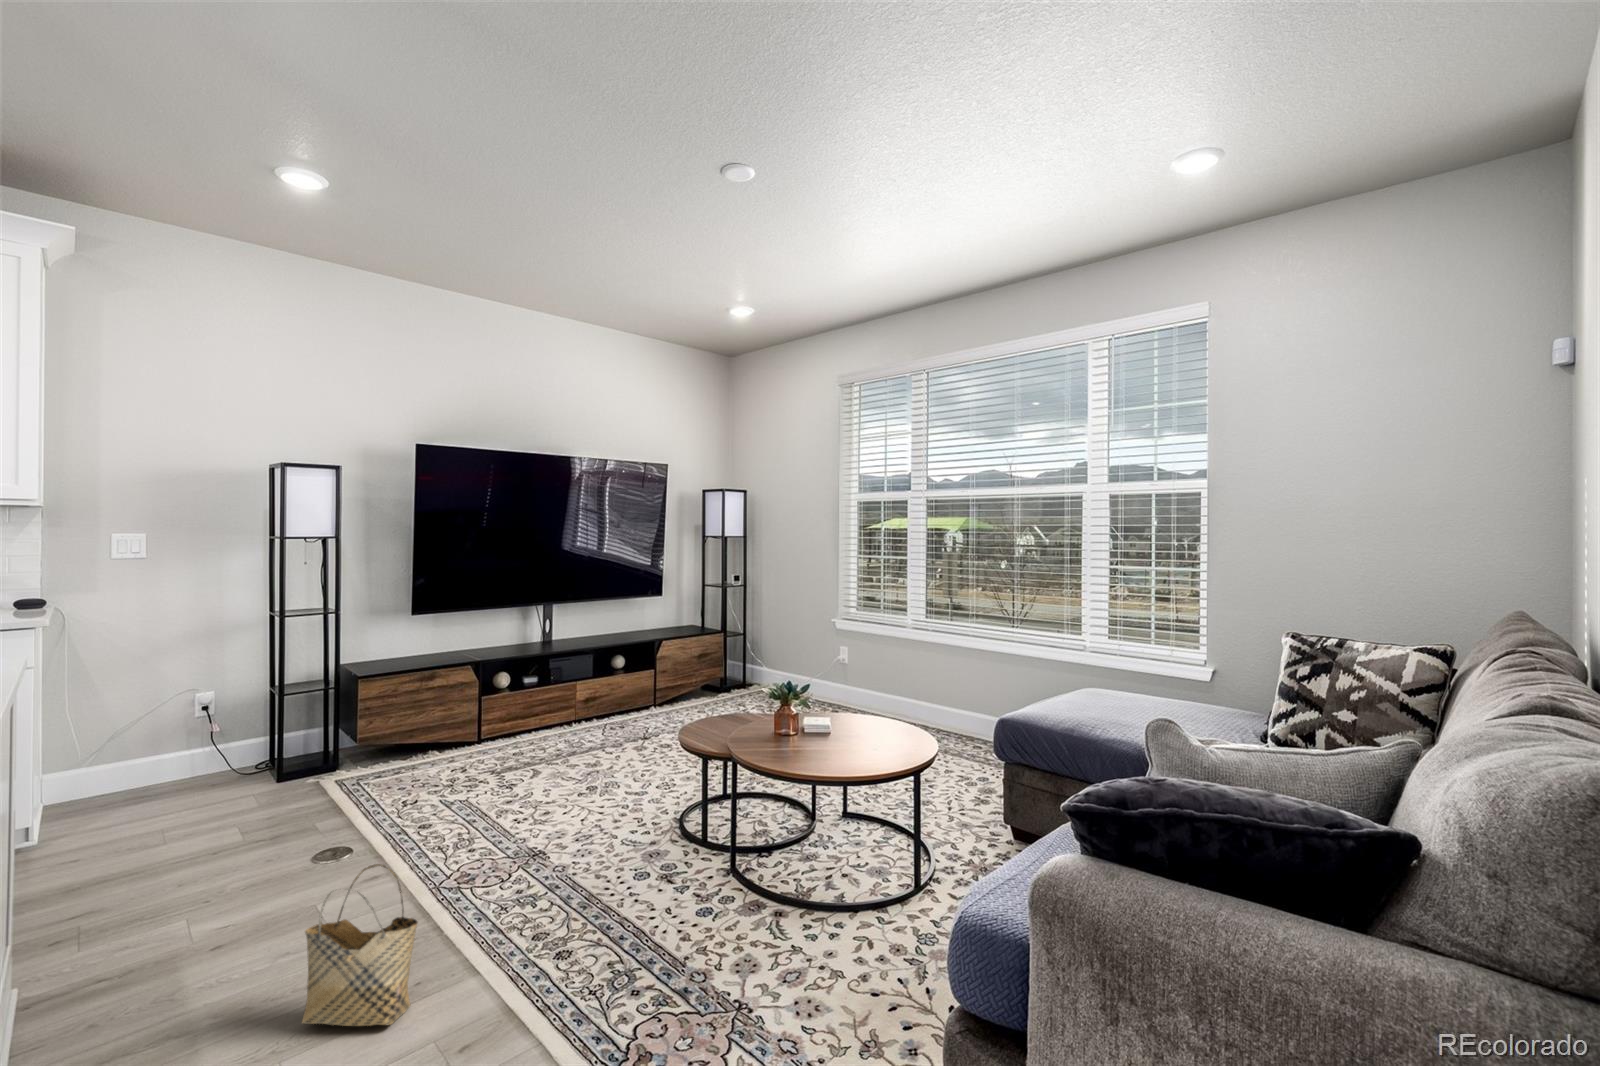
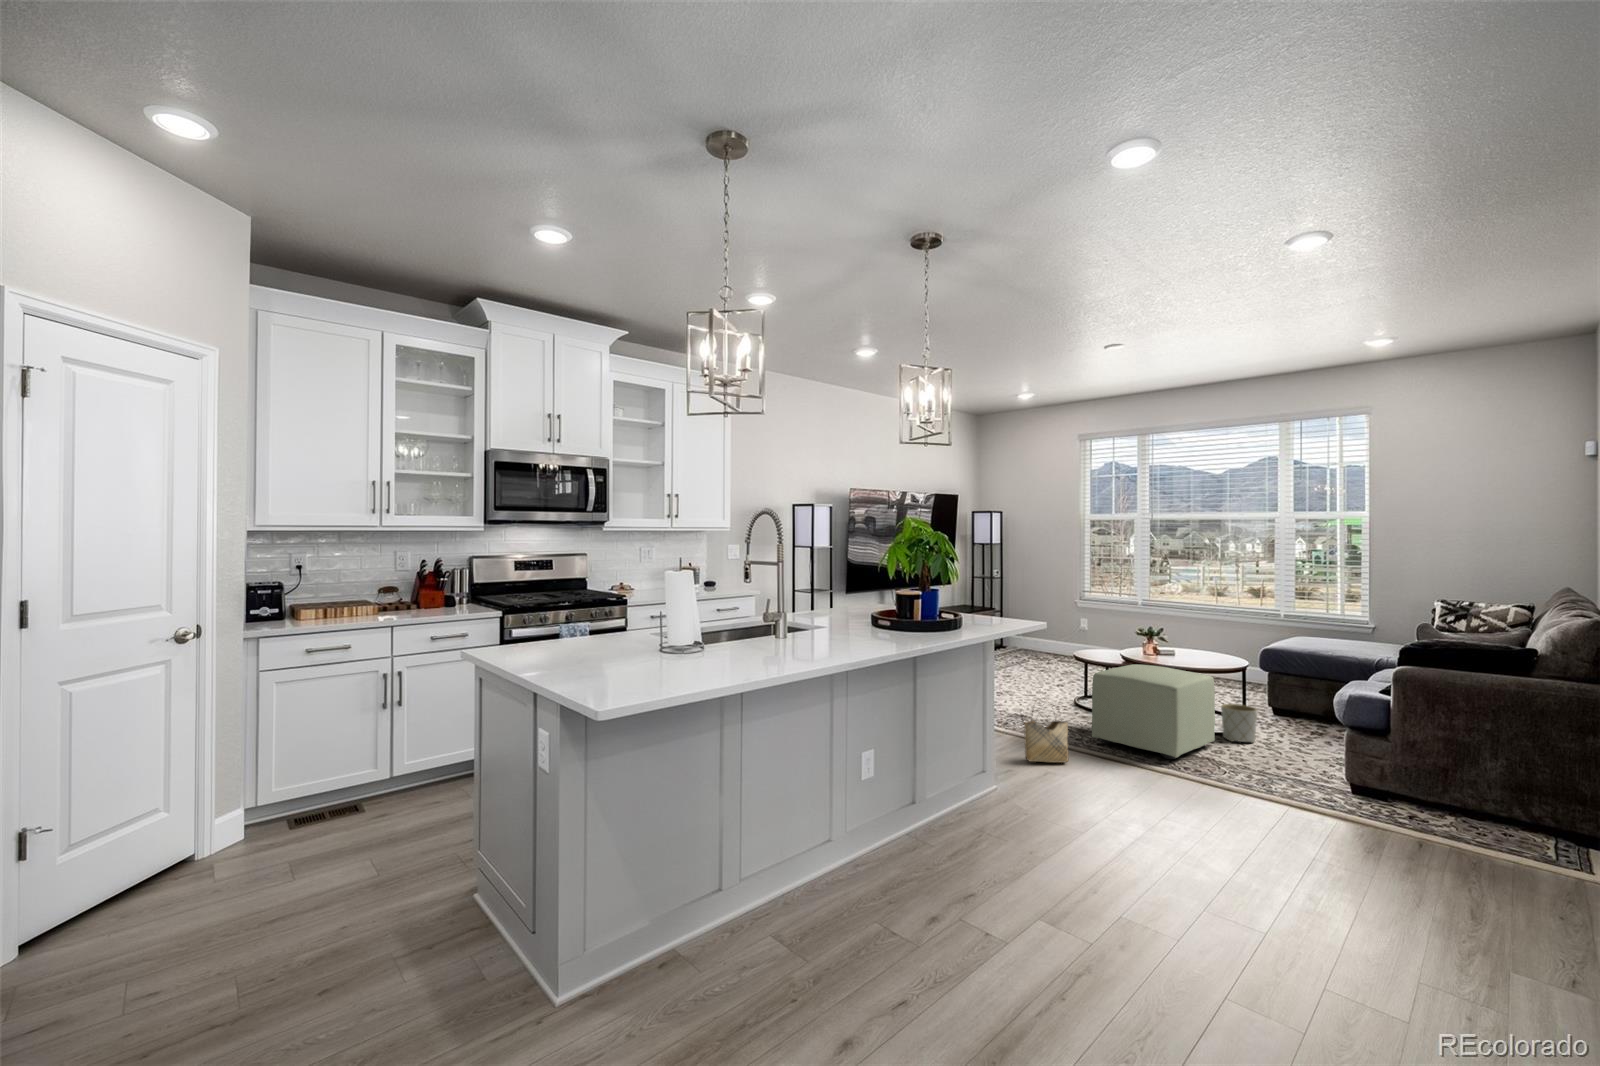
ottoman: none [555,762,797,1014] -> present [1092,664,1215,759]
planter: none [839,845,902,937] -> present [1221,704,1257,743]

